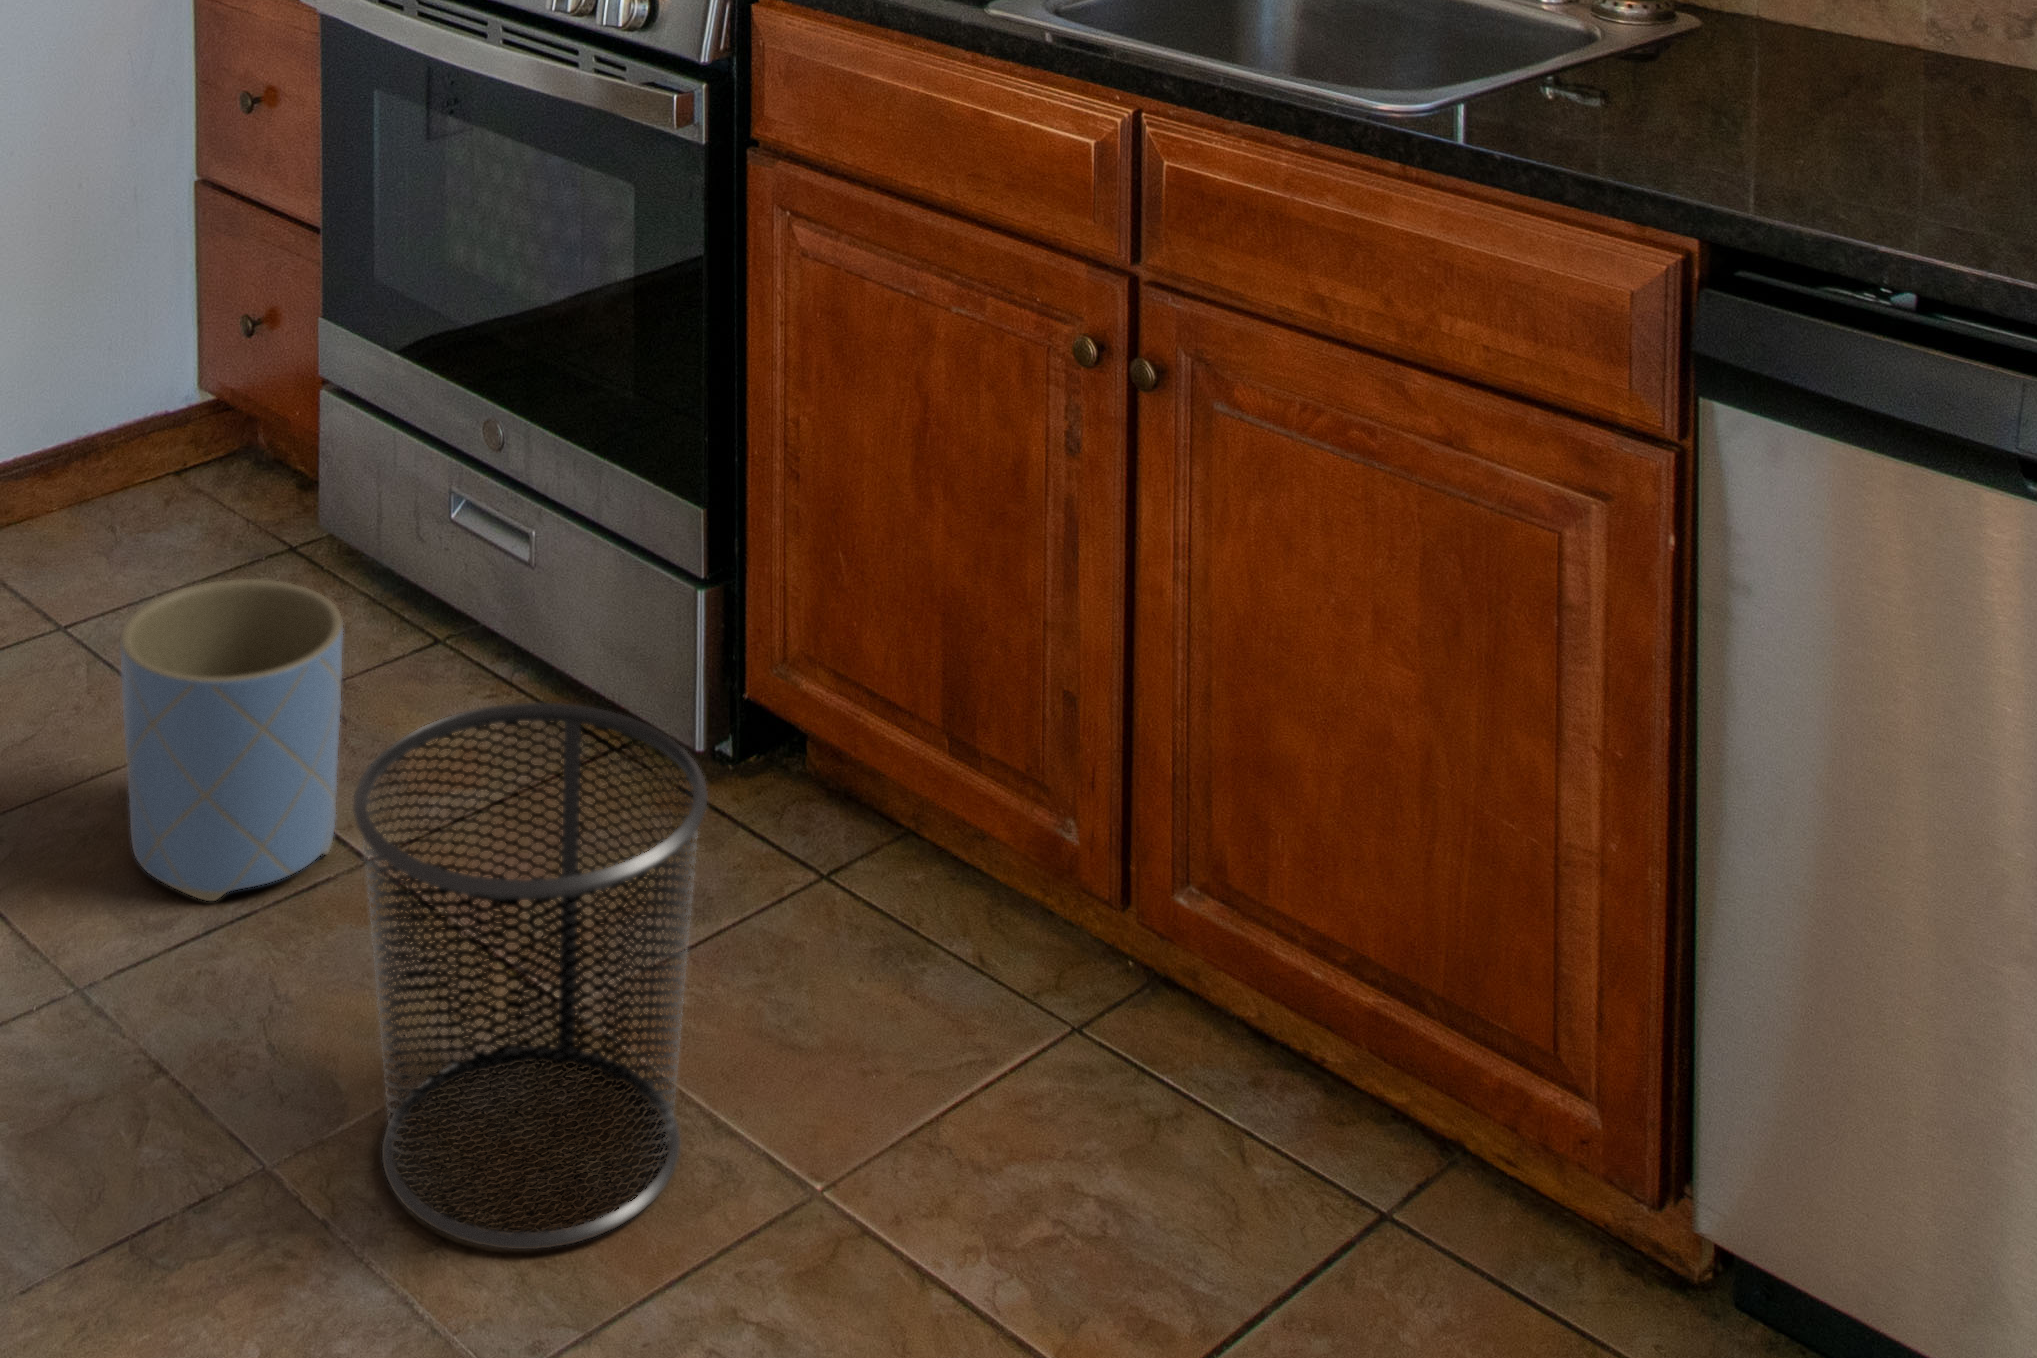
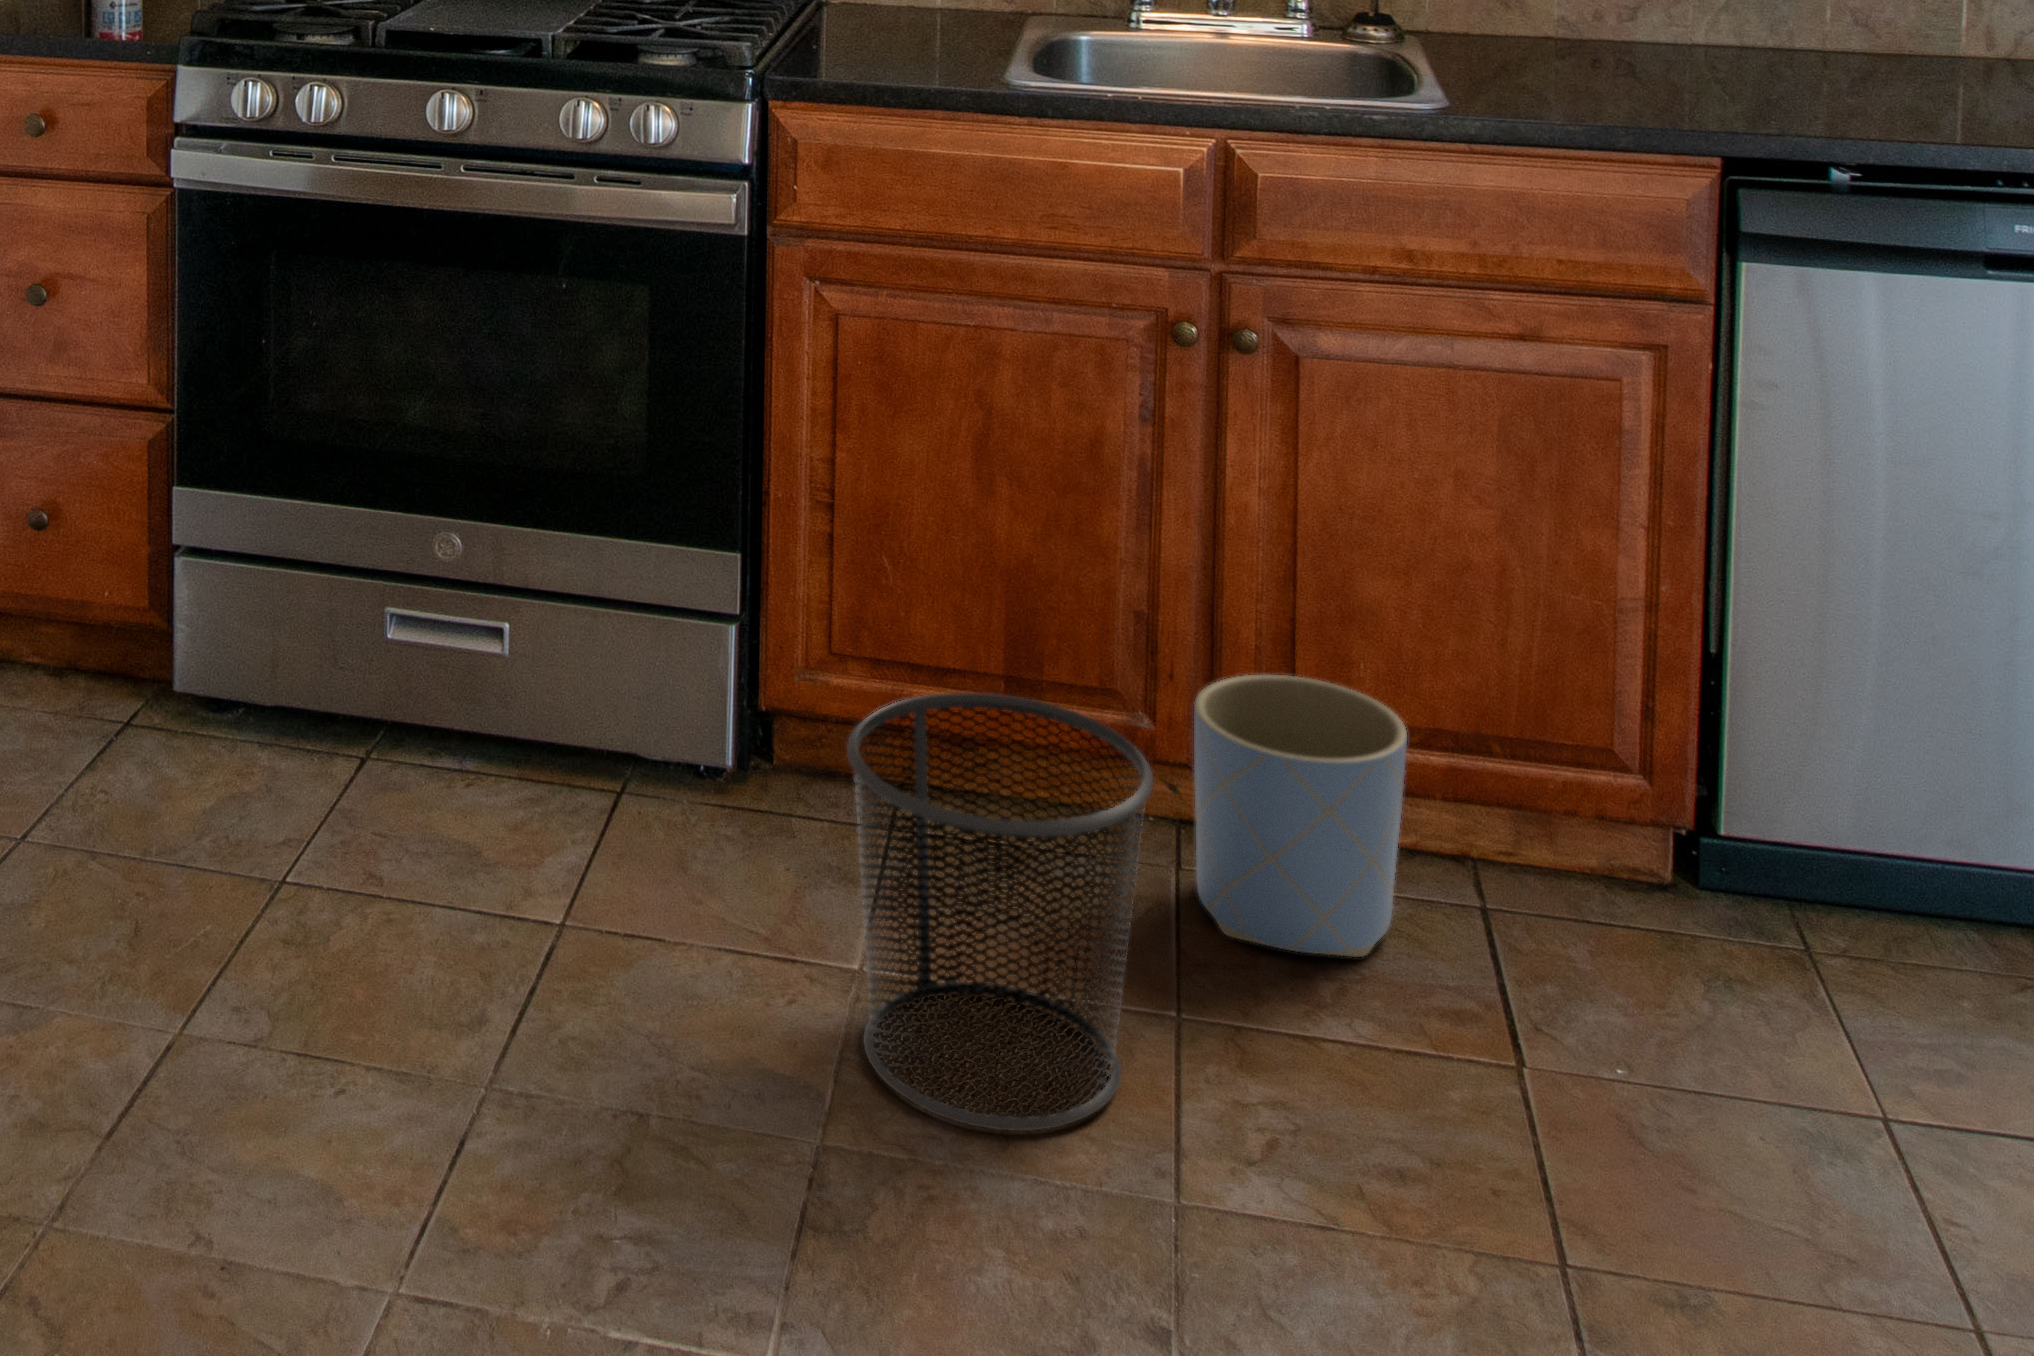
planter: present [120,579,343,901] -> present [1194,674,1407,957]

